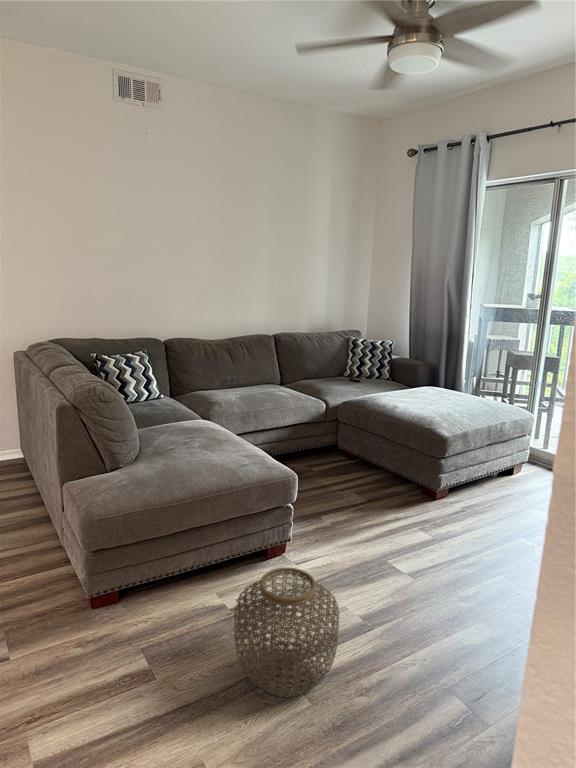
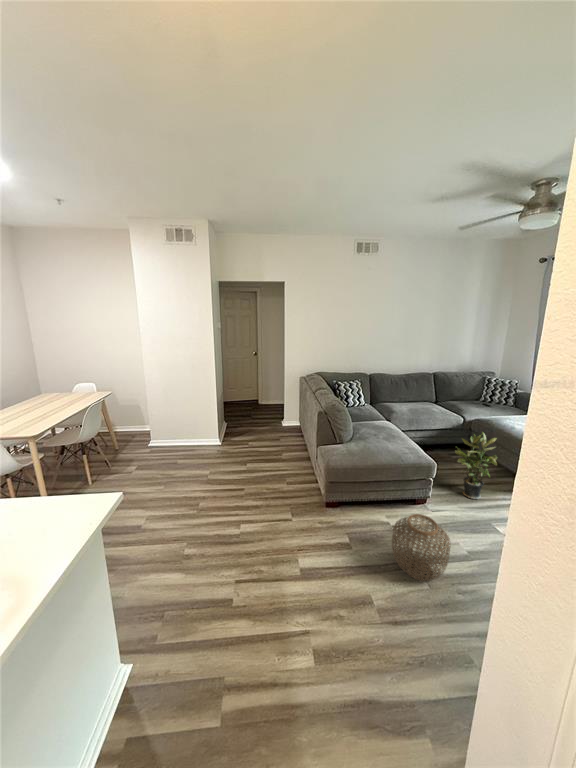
potted plant: none [321,411,385,528] -> present [455,433,497,499]

